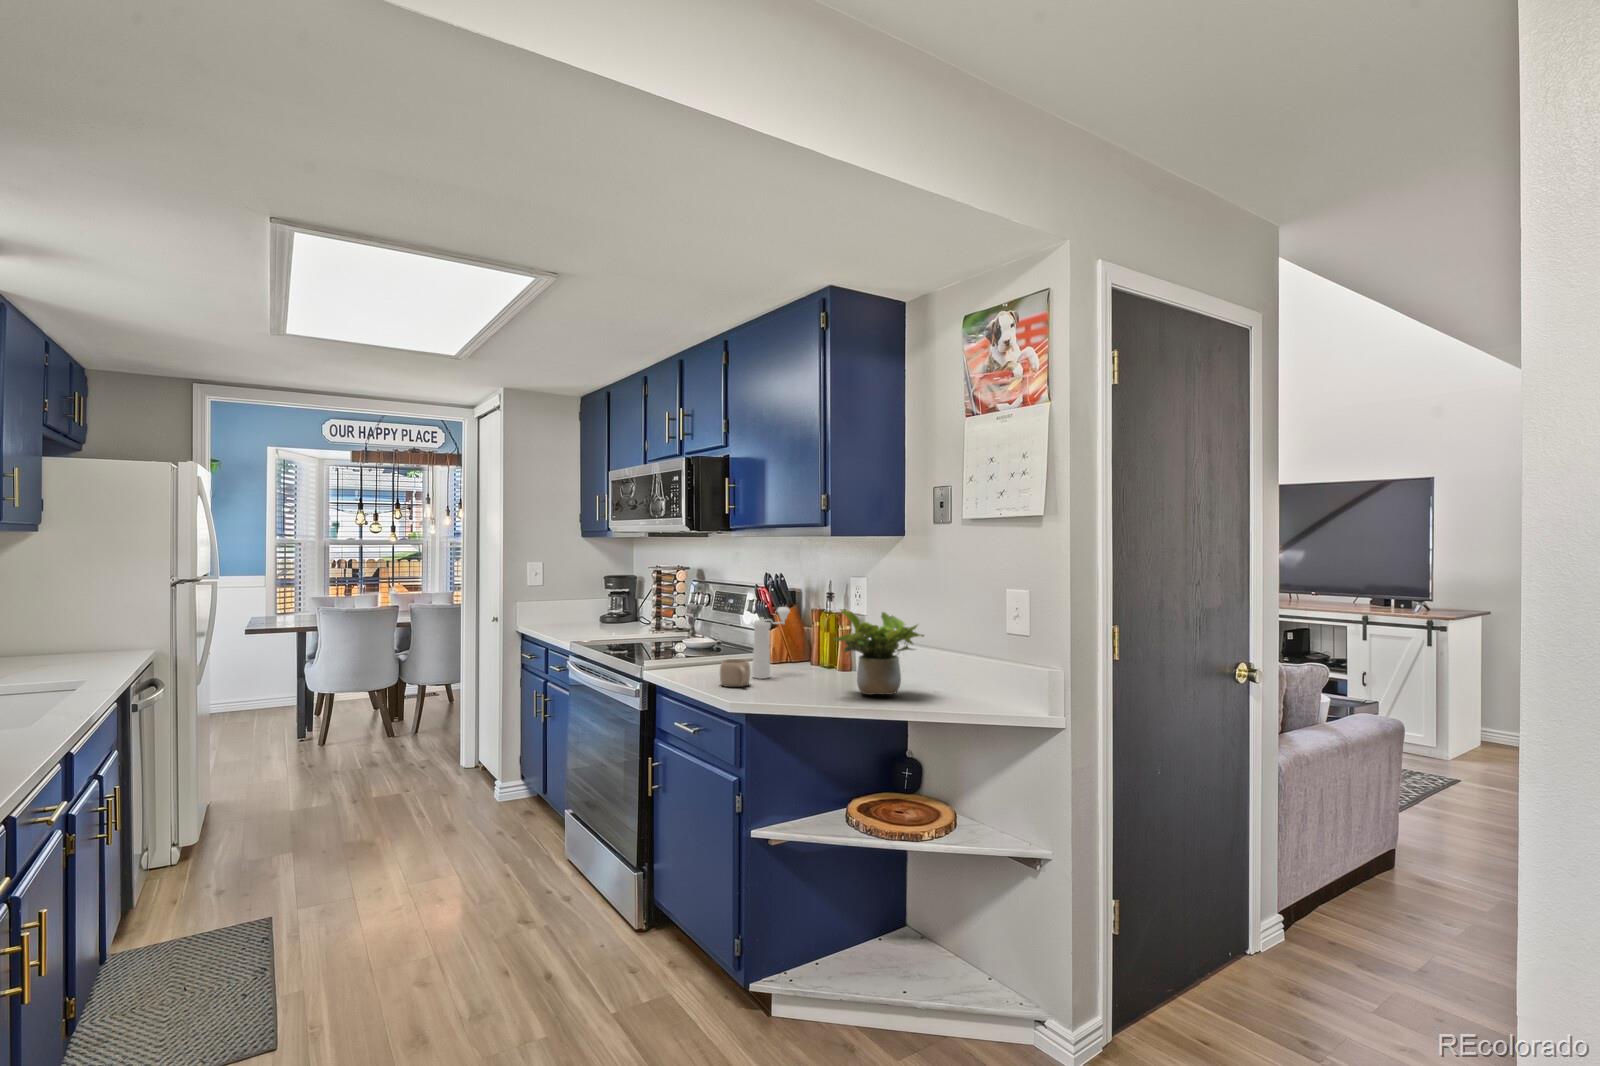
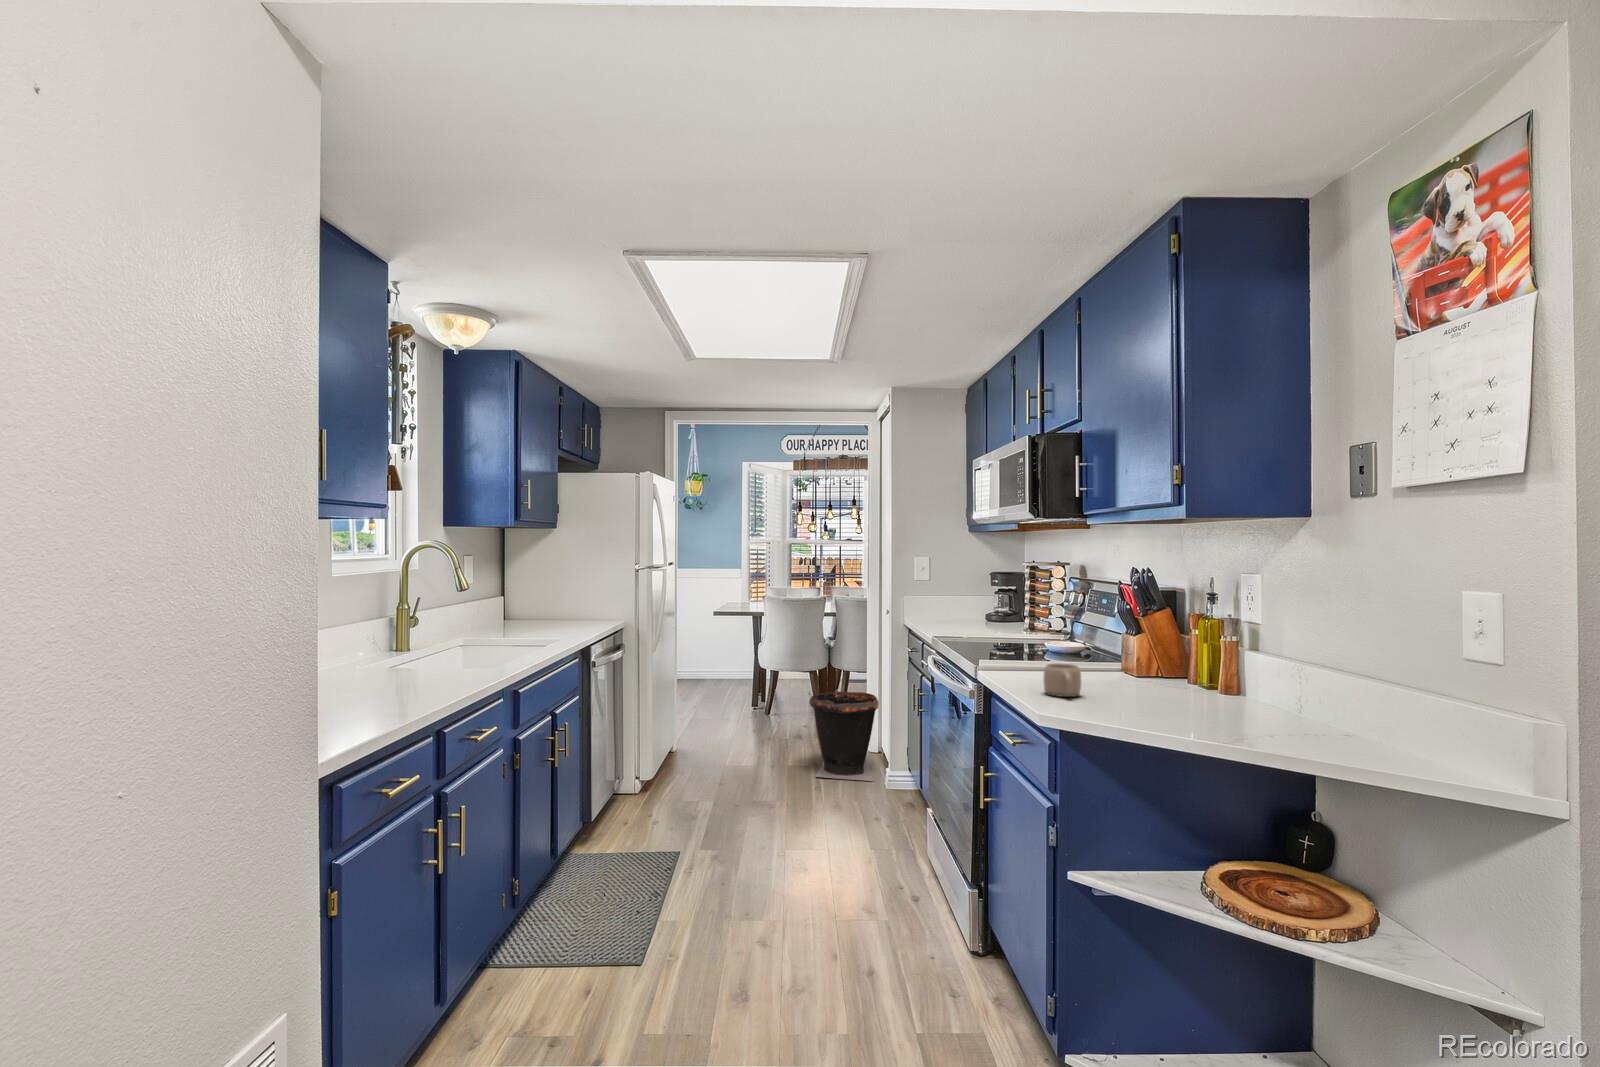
pepper mill: present [752,607,790,679] -> none [1093,606,1148,691]
potted plant: present [832,609,924,695] -> none [1176,609,1326,729]
waste bin: none [401,706,483,804] -> present [809,692,879,781]

